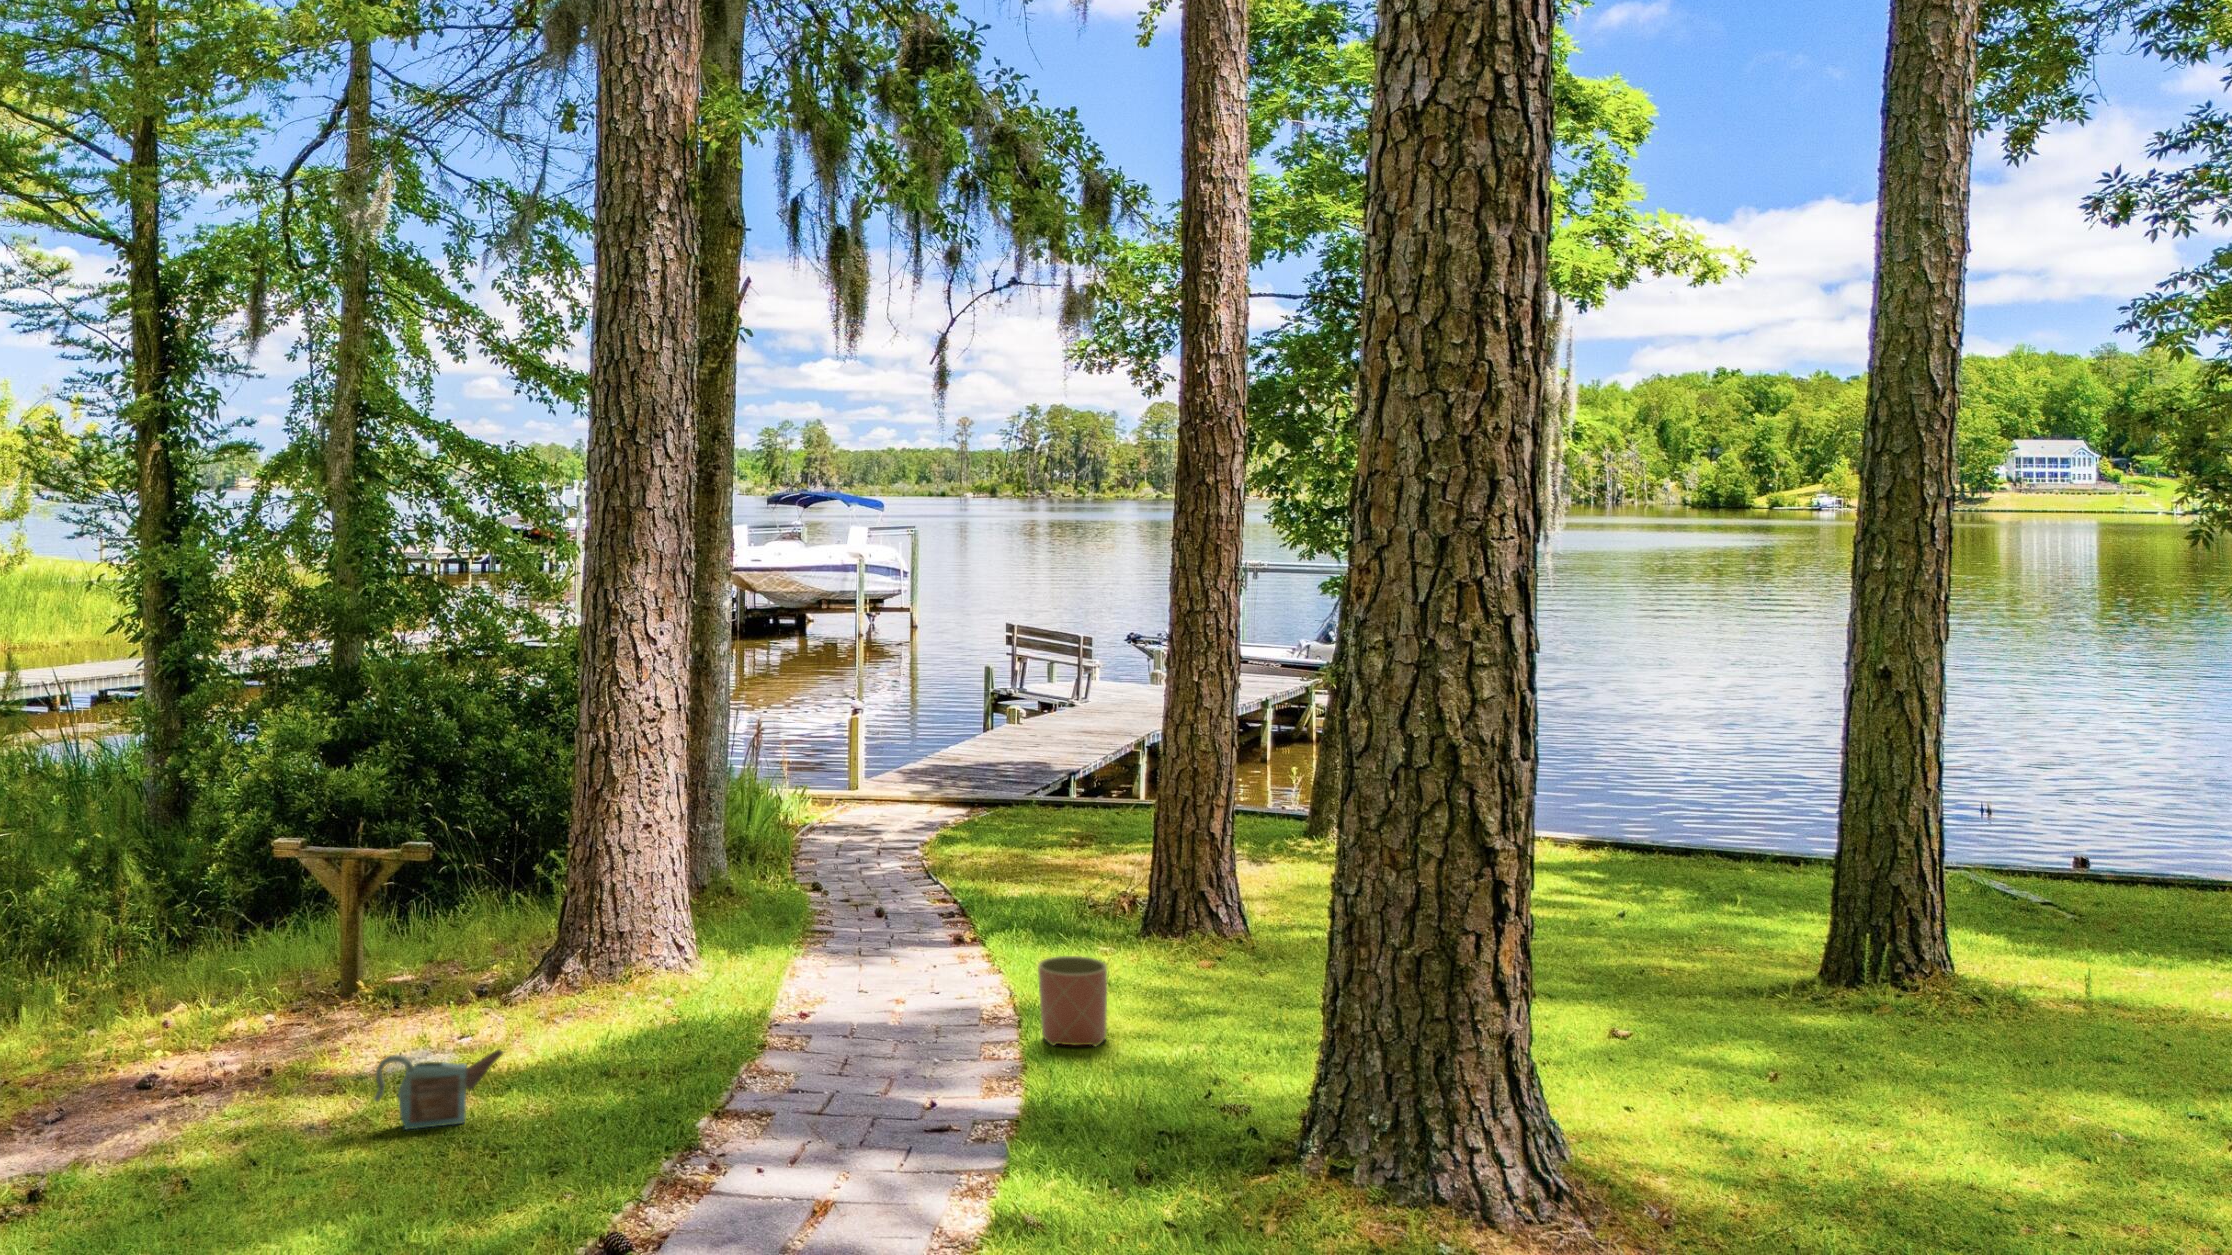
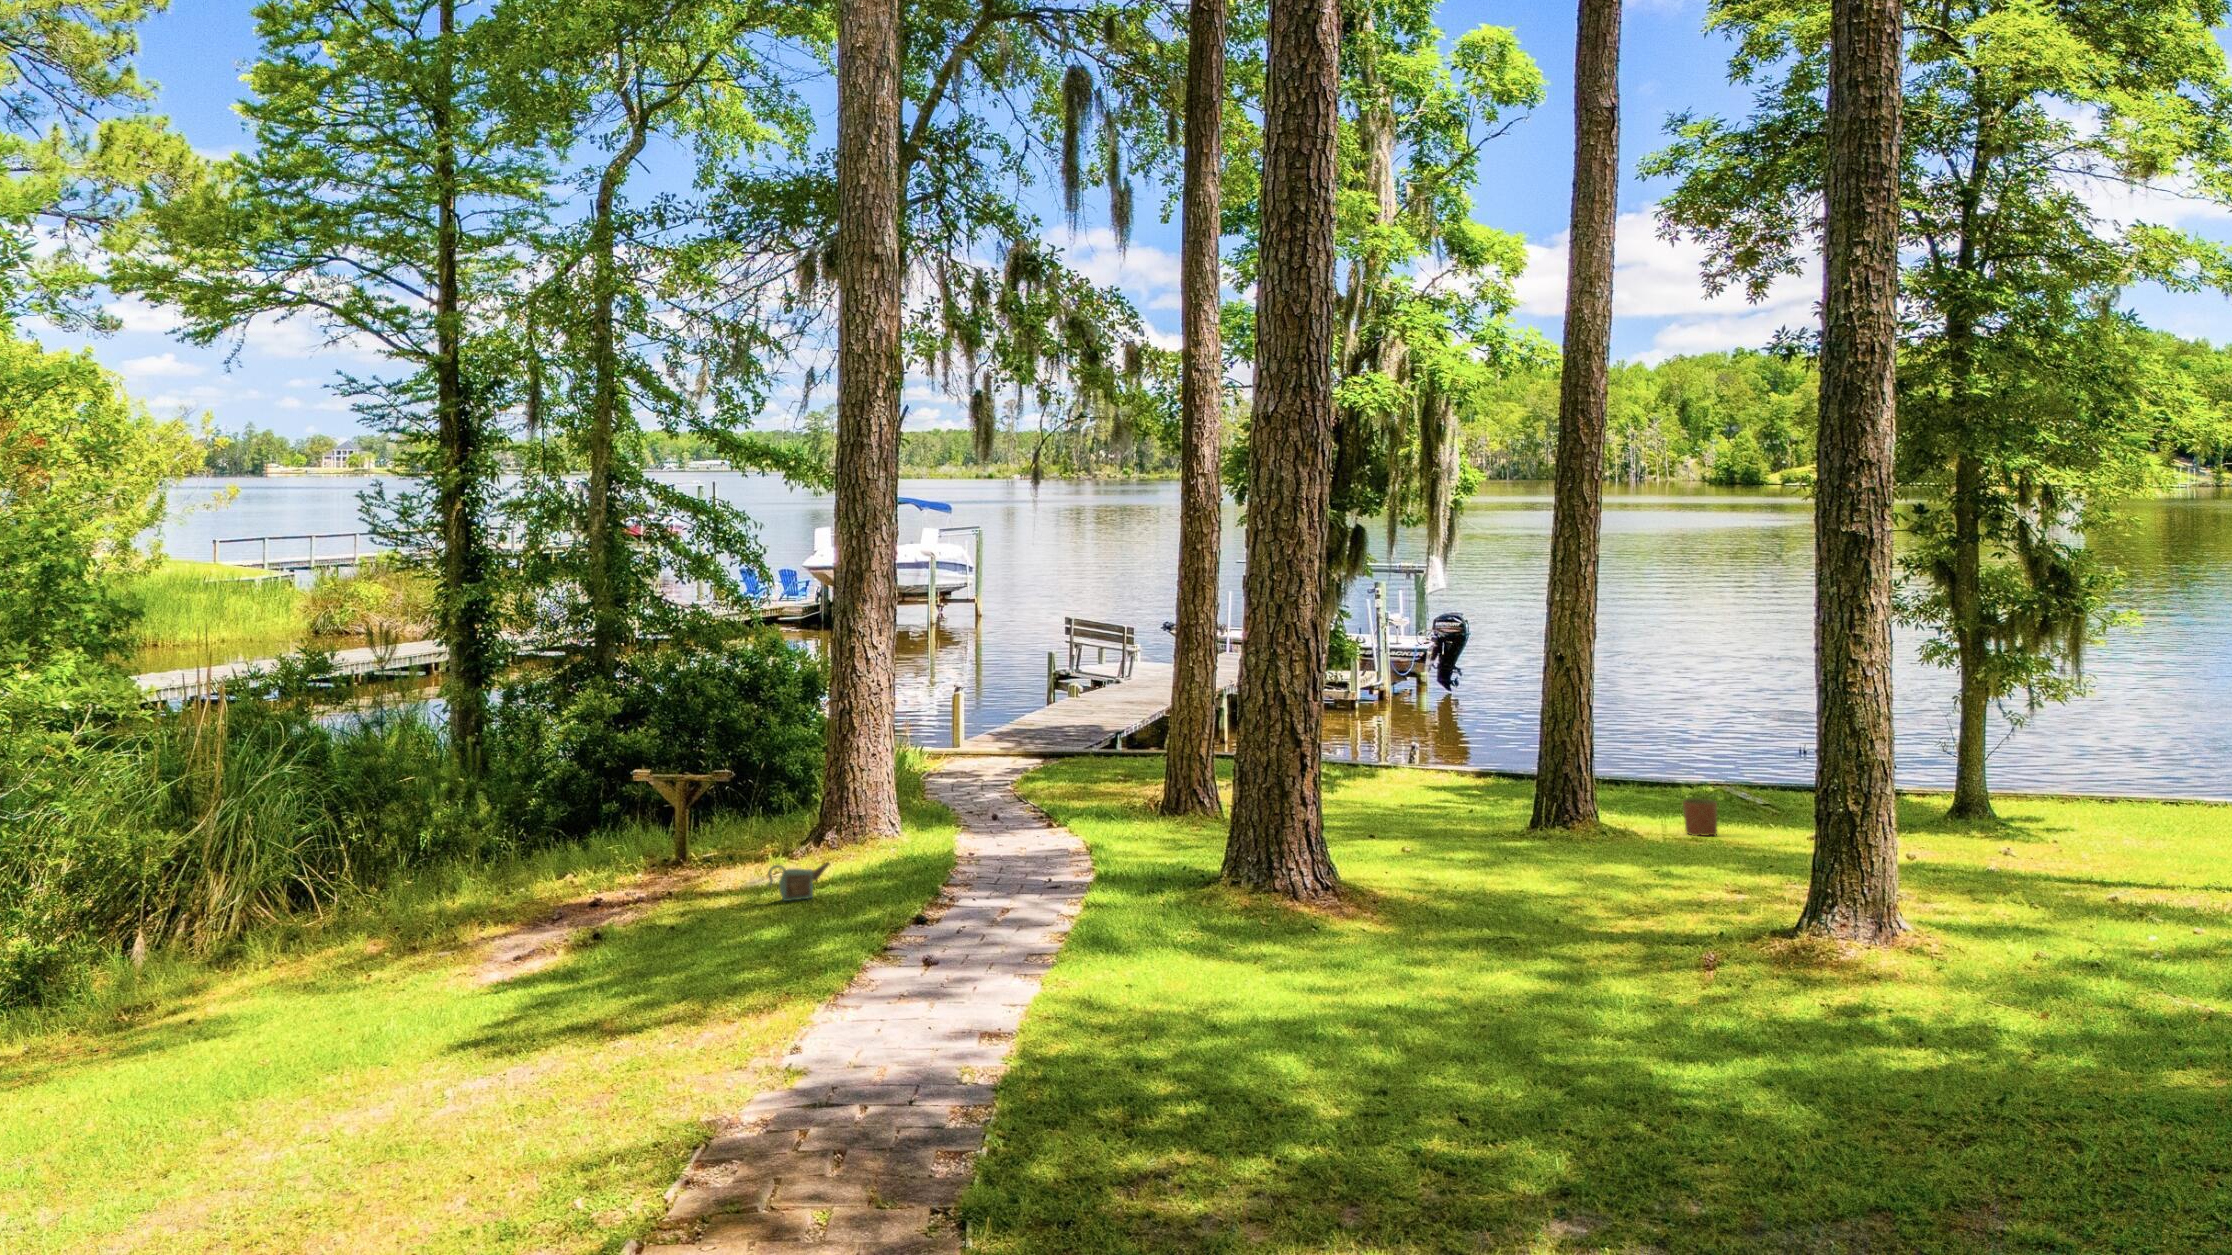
planter: present [1038,956,1107,1047] -> present [1683,798,1717,836]

